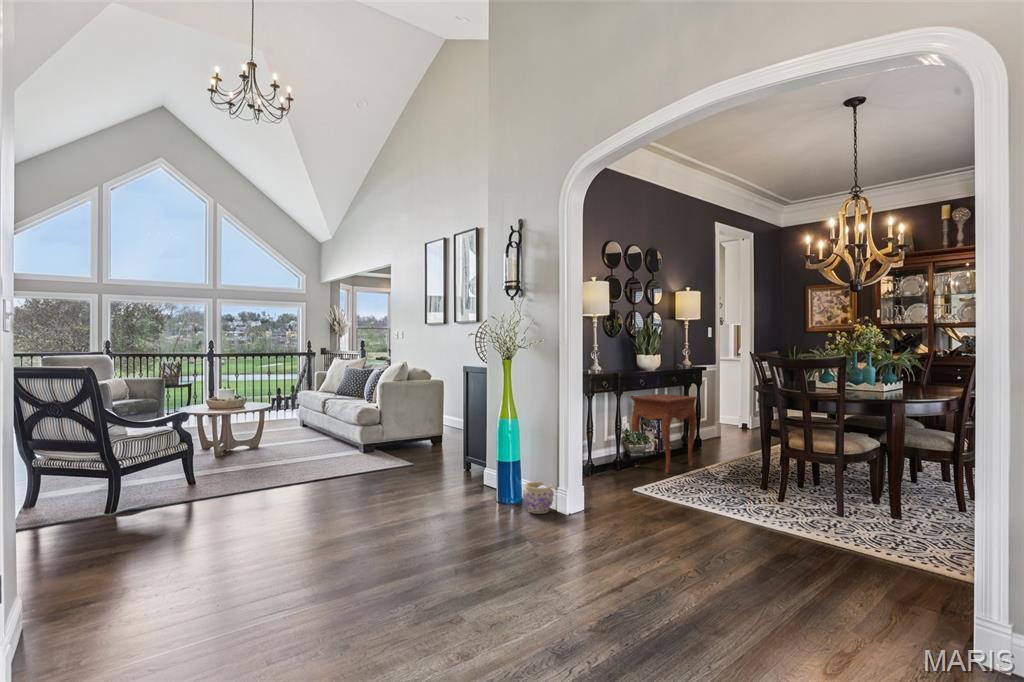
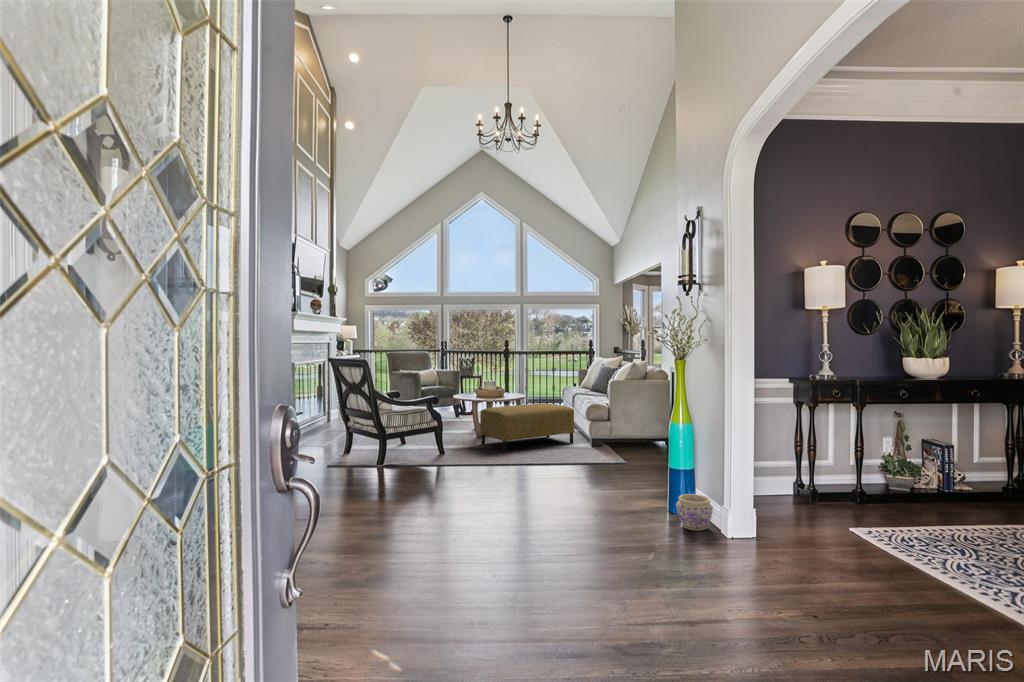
side table: present [631,394,698,473] -> none [884,411,1002,519]
ottoman: none [229,412,339,471] -> present [480,403,574,452]

